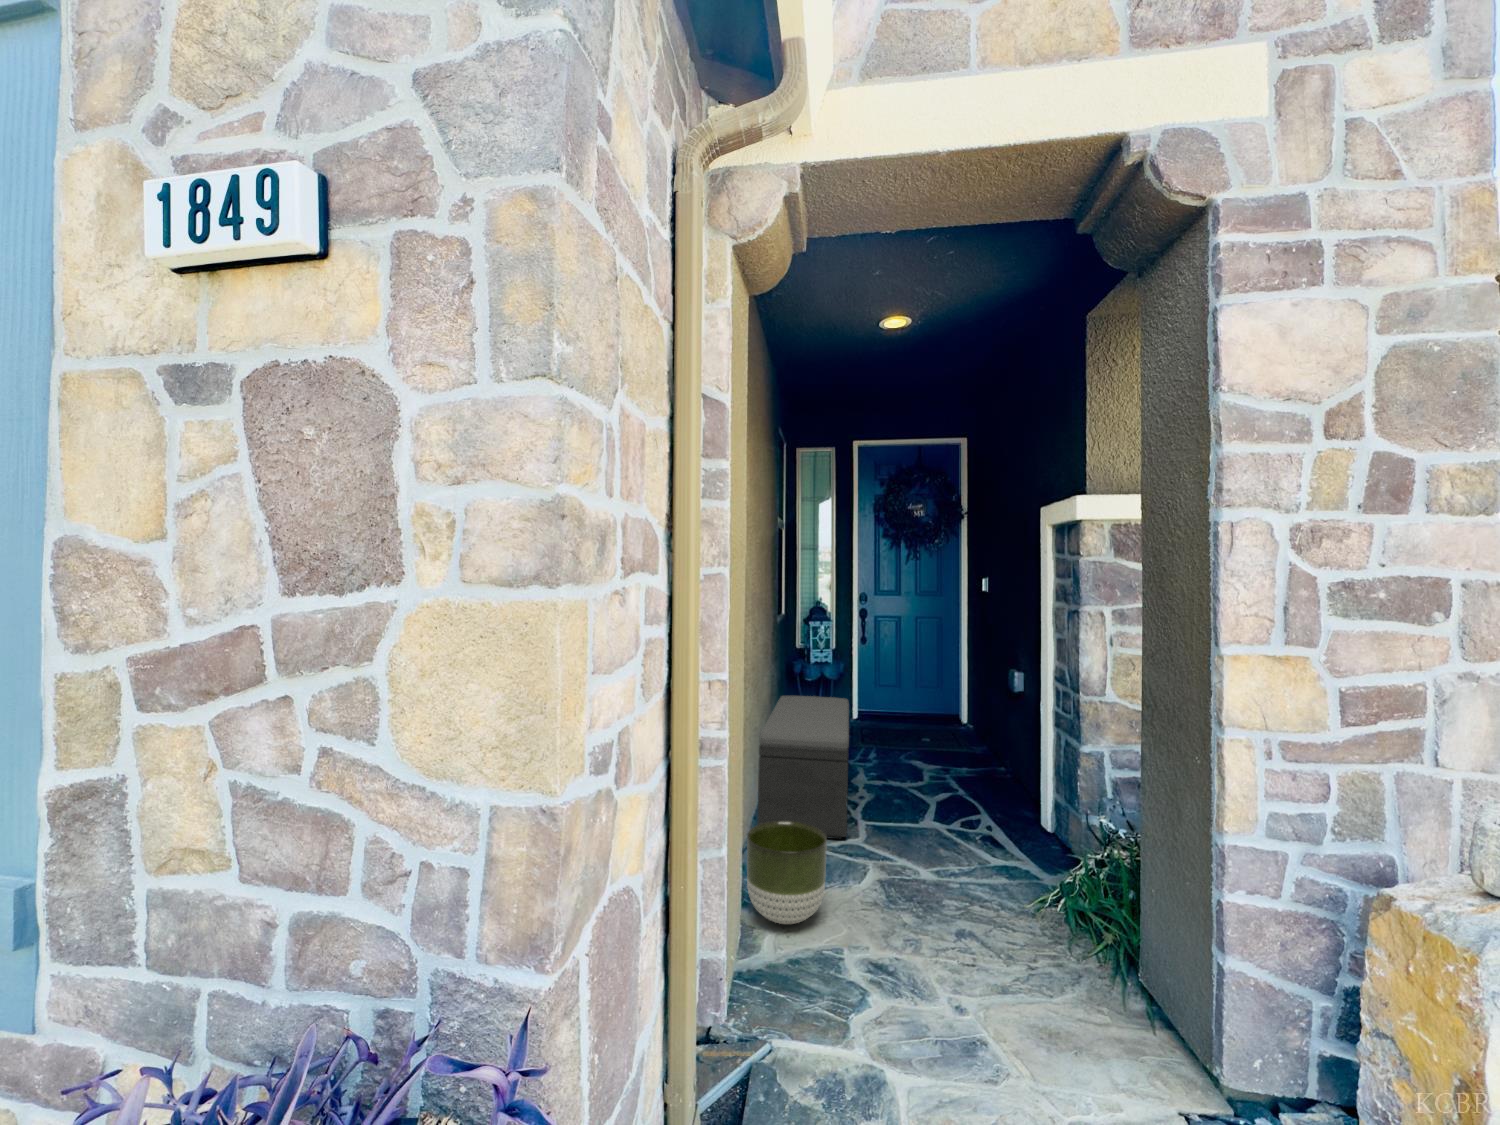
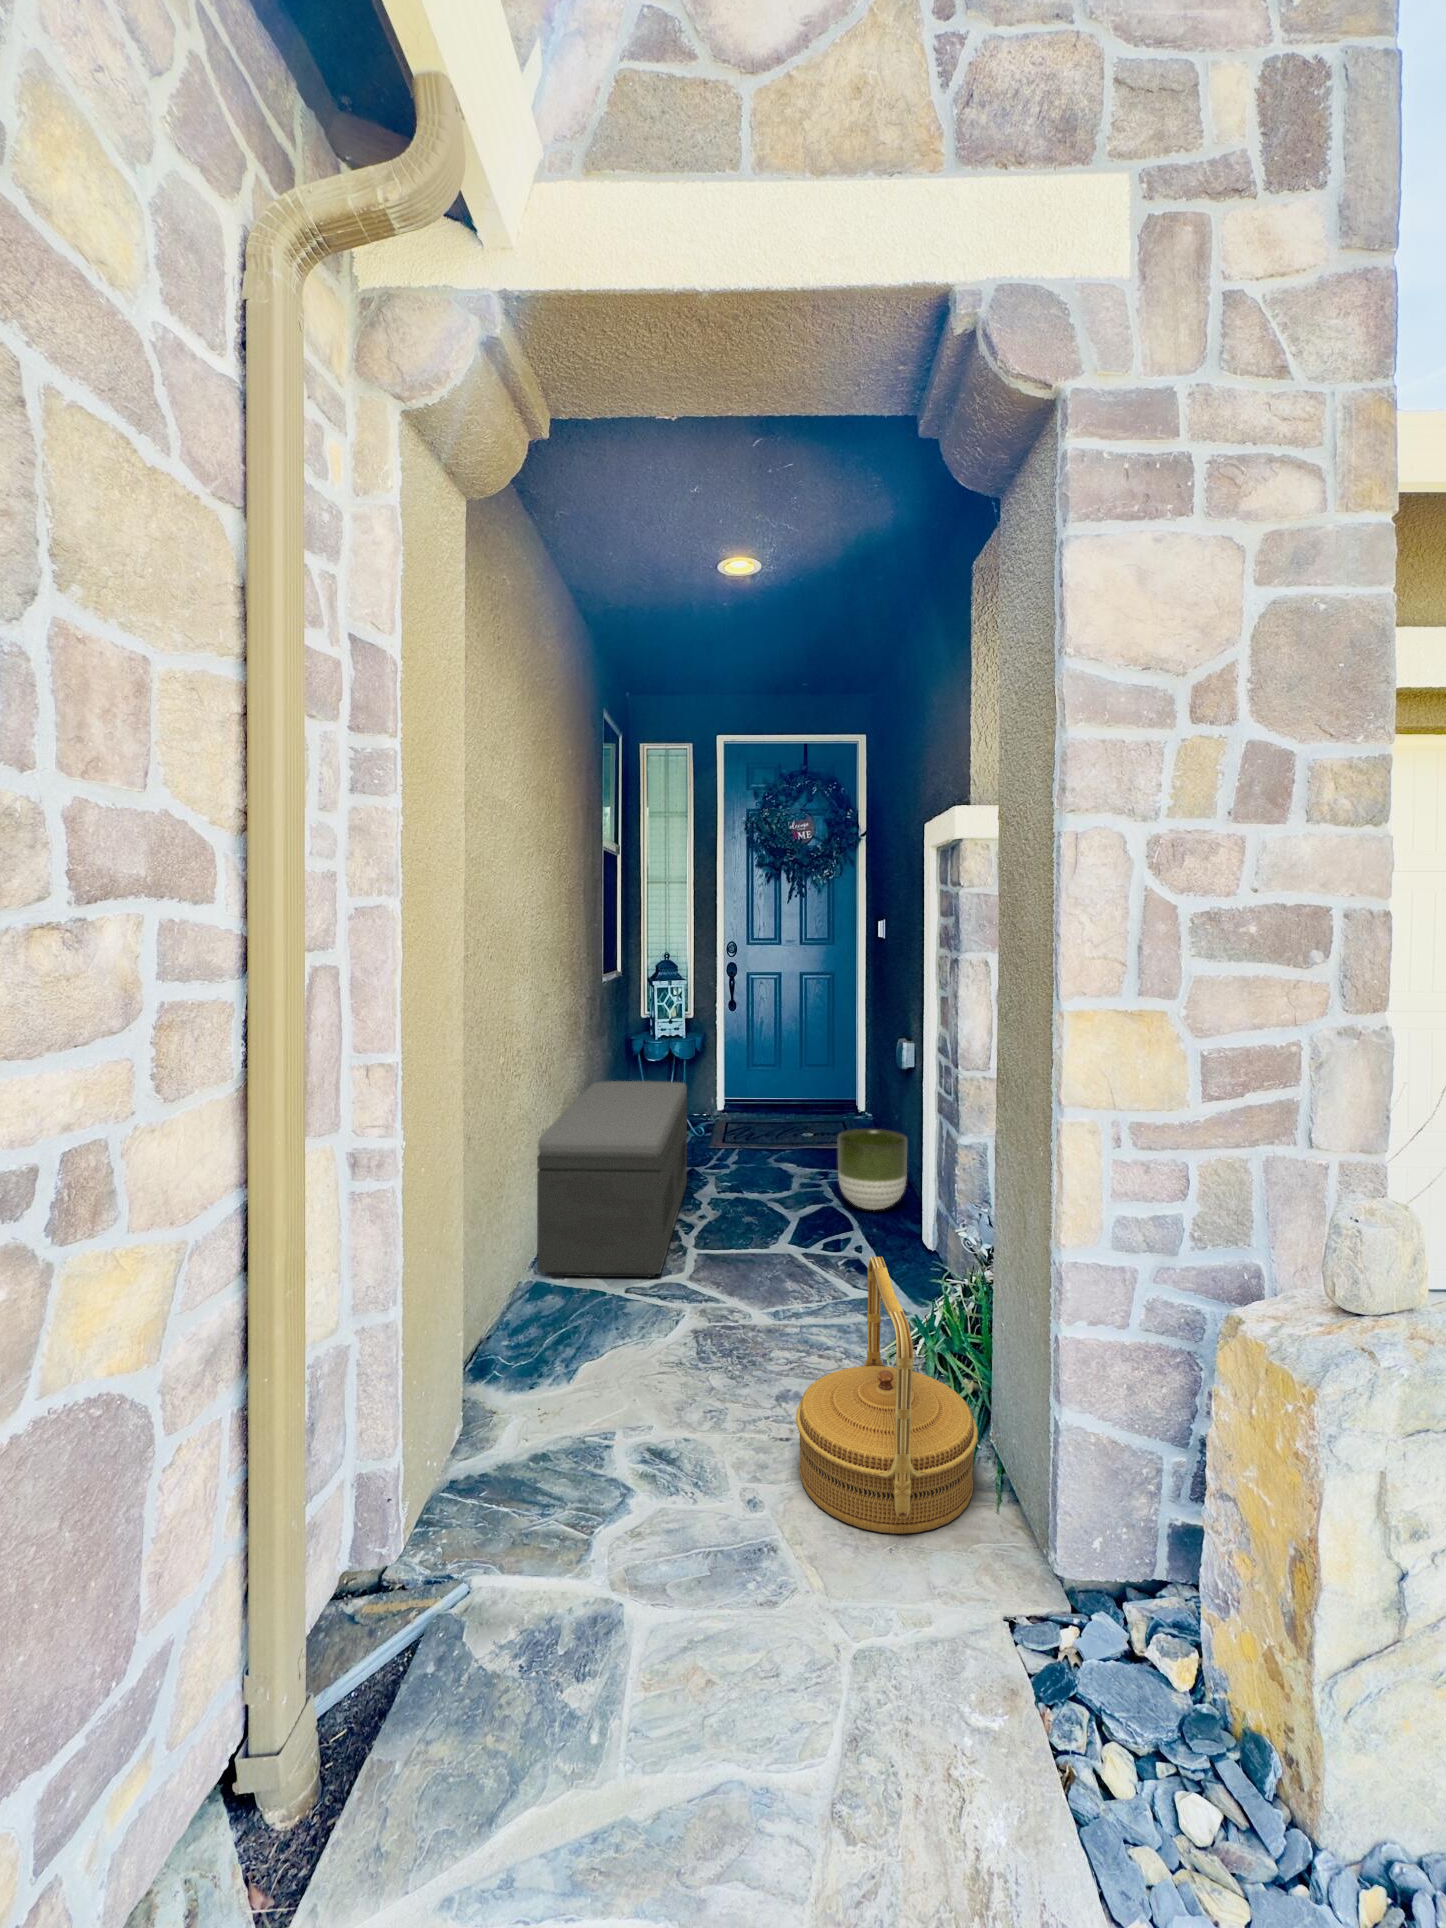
planter: present [747,821,827,924] -> present [838,1129,907,1210]
woven basket: none [987,832,1135,1044] -> present [796,1257,978,1534]

